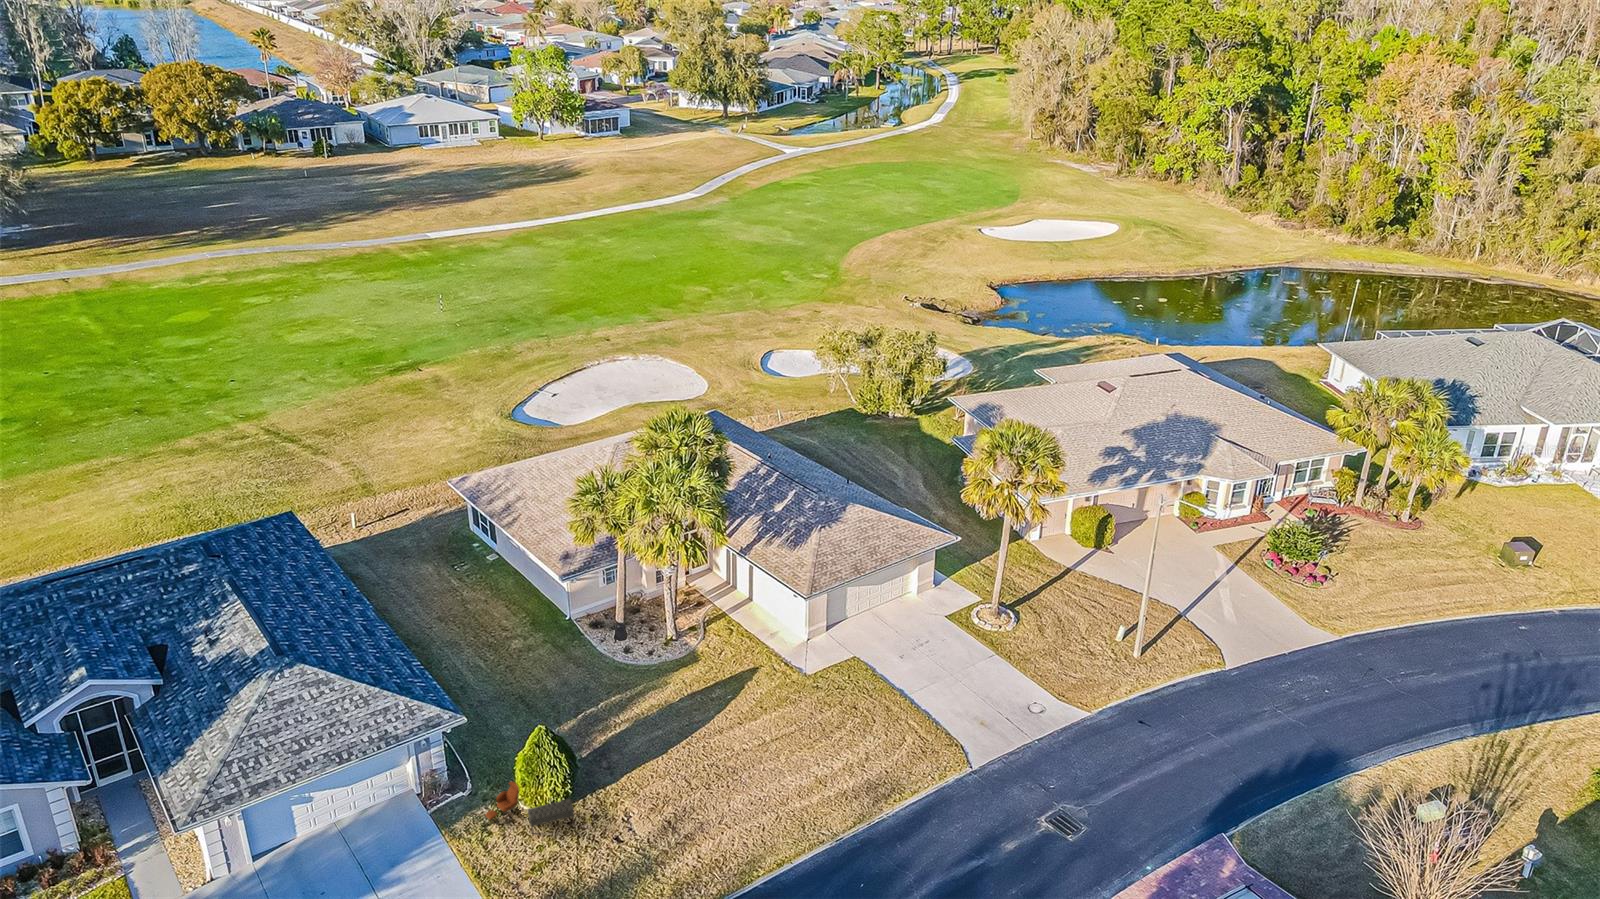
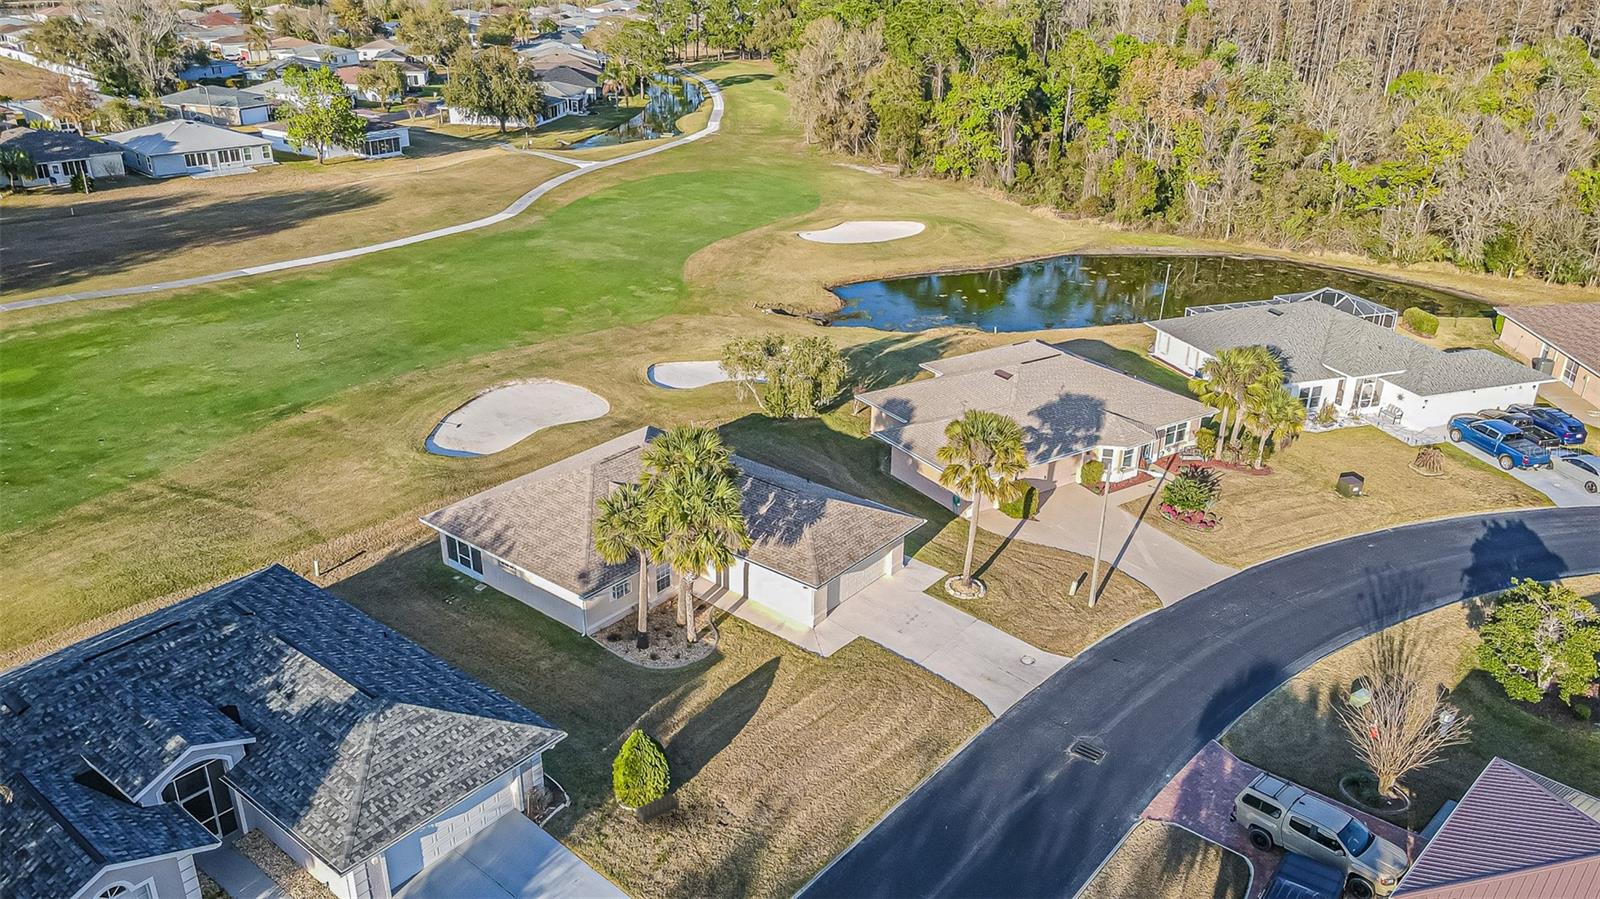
lounge chair: present [486,782,519,821] -> none [596,786,623,830]

